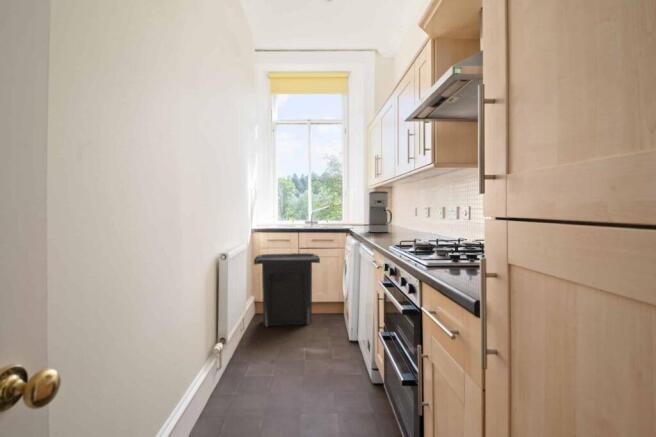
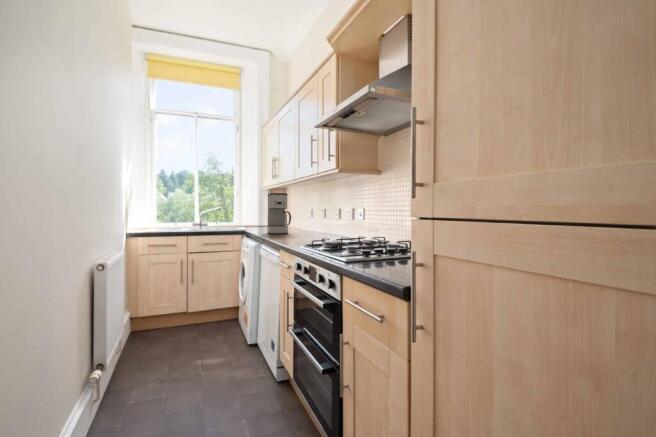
trash can: present [254,253,320,326] -> none [132,258,213,343]

